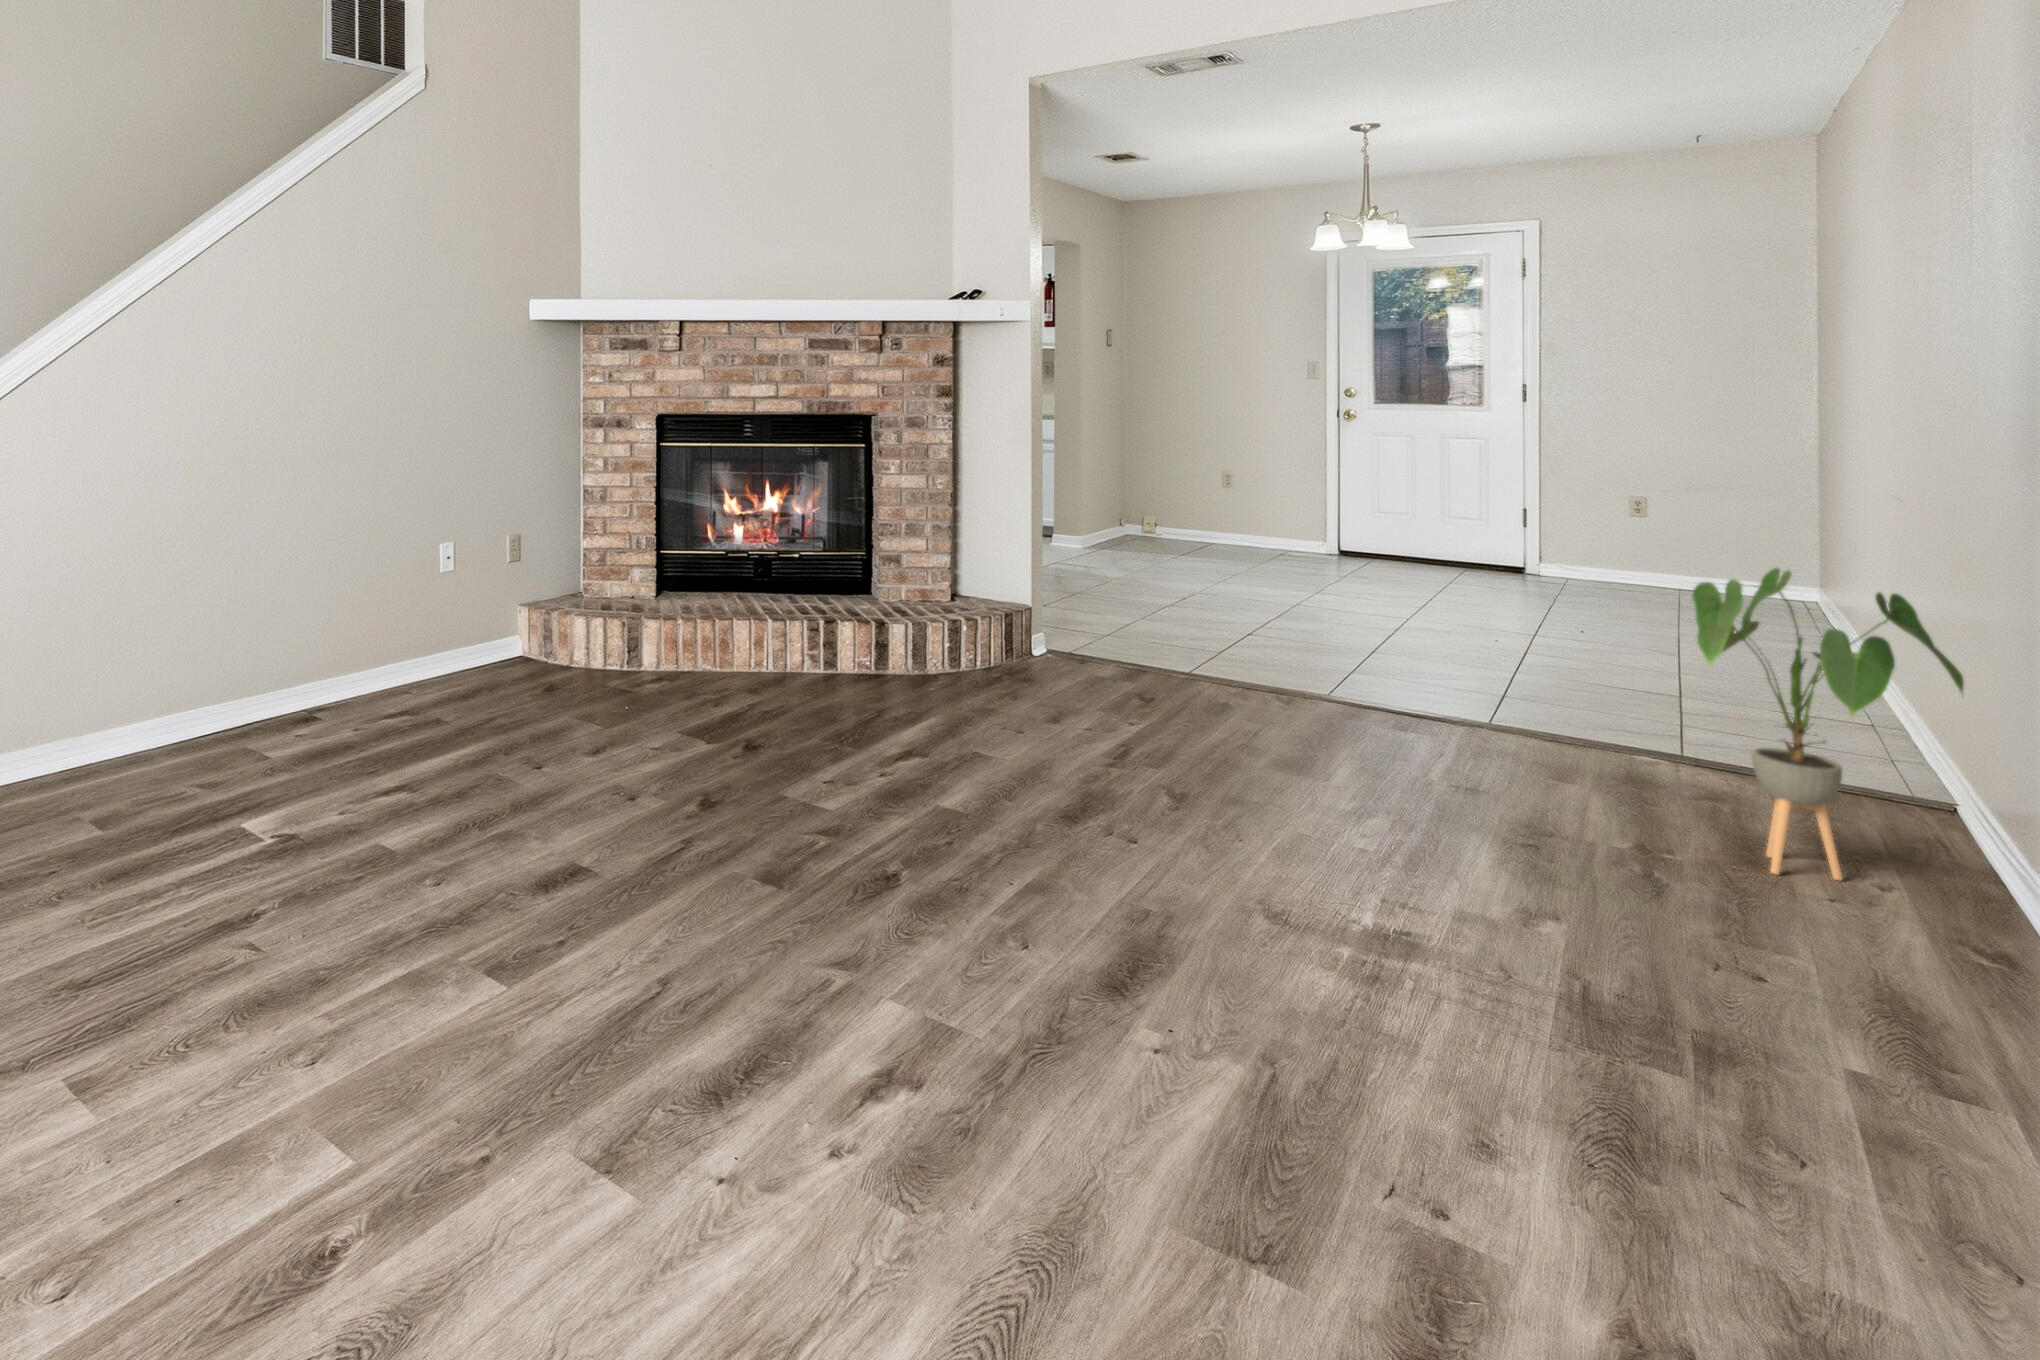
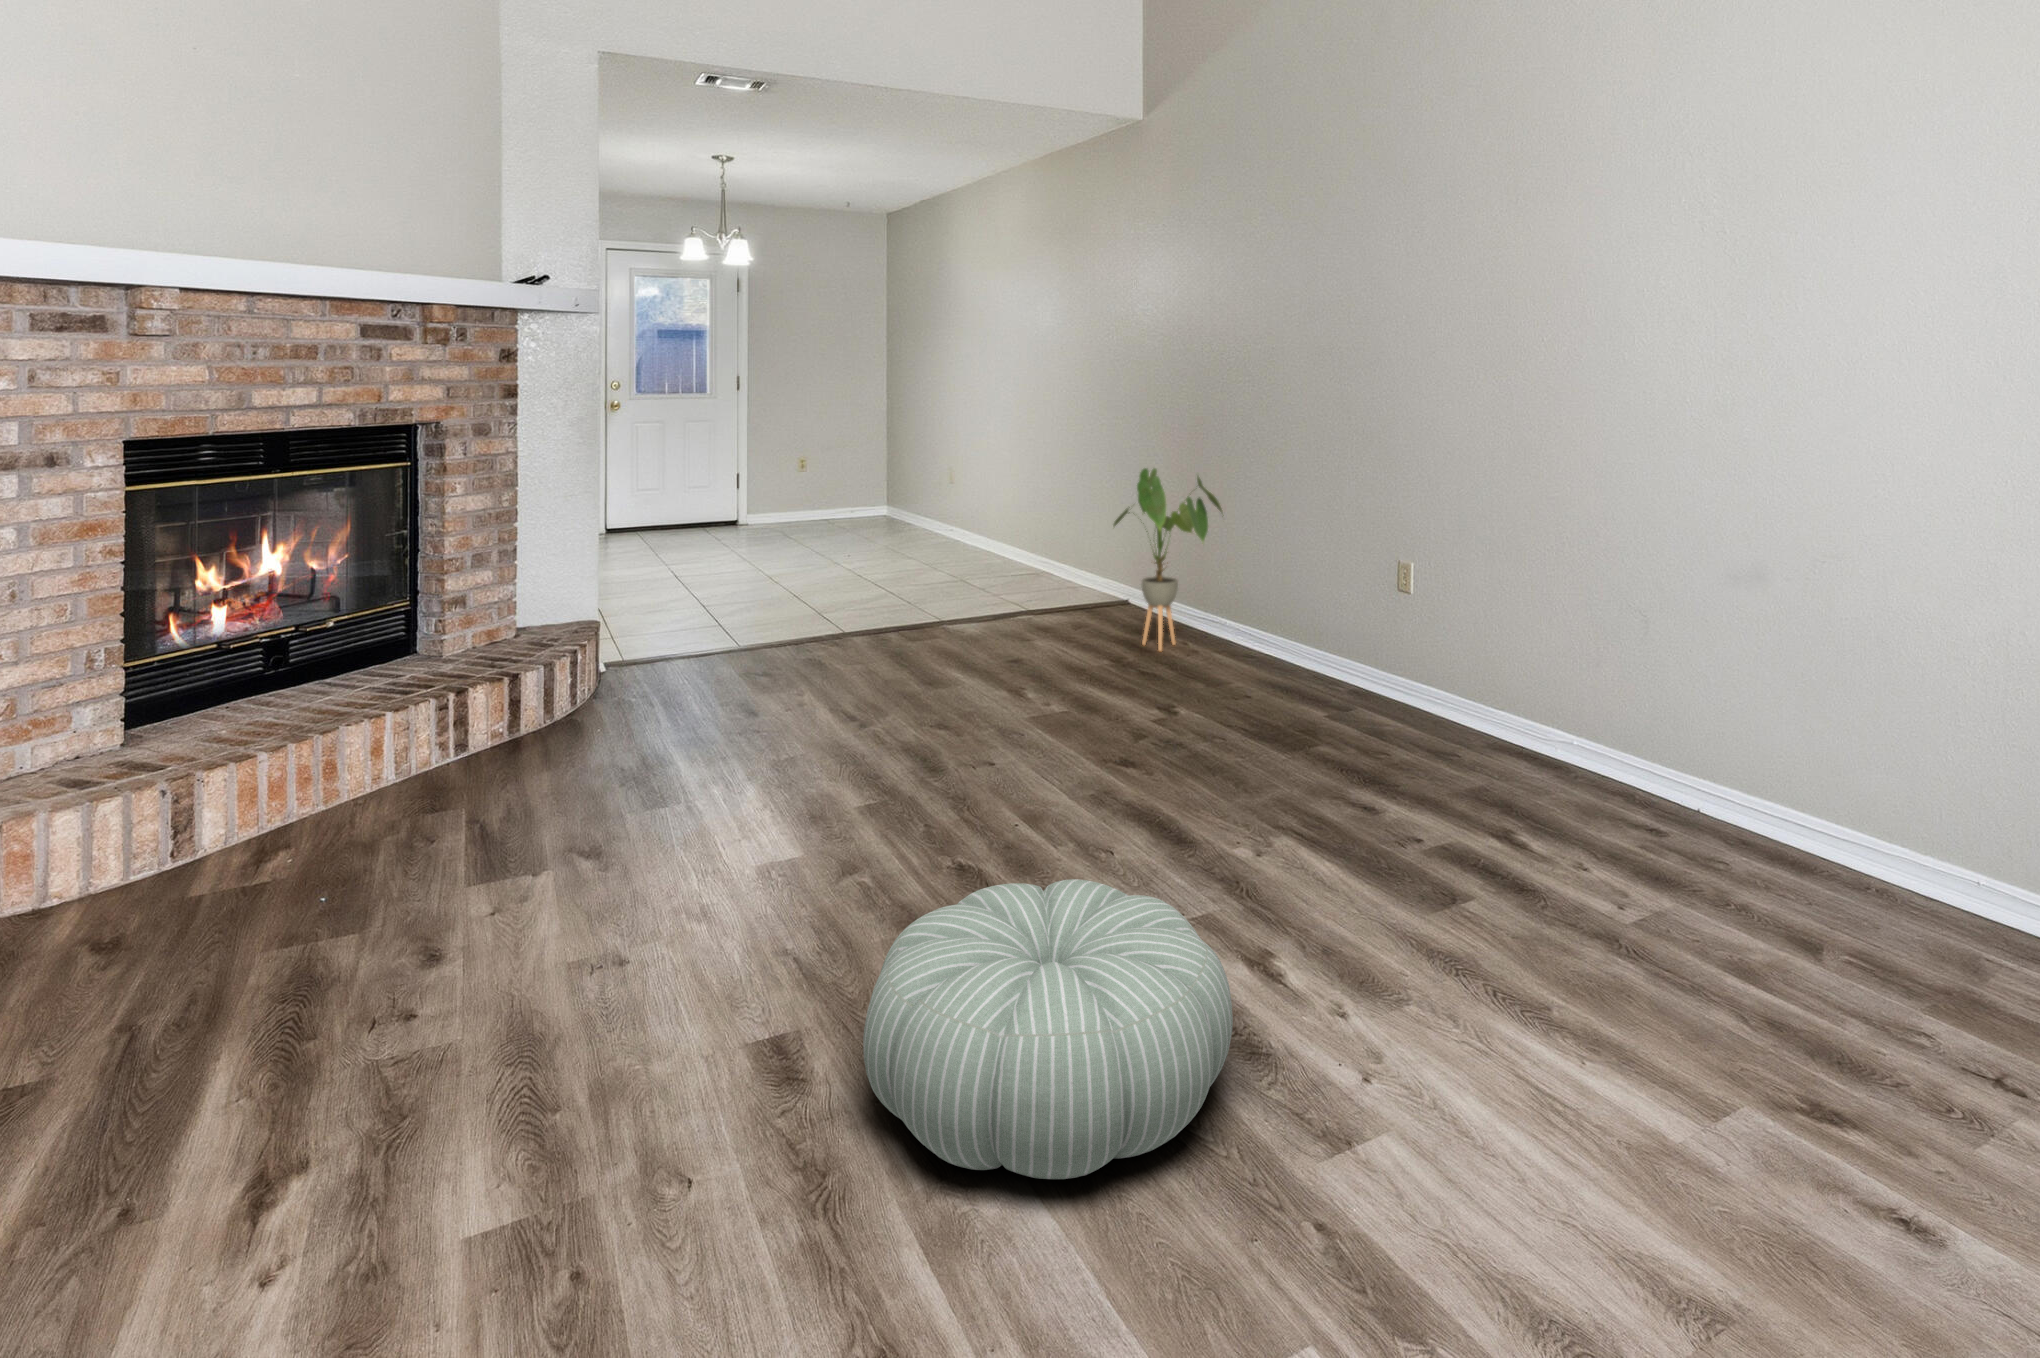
pouf: none [447,819,743,1055] -> present [863,879,1233,1179]

